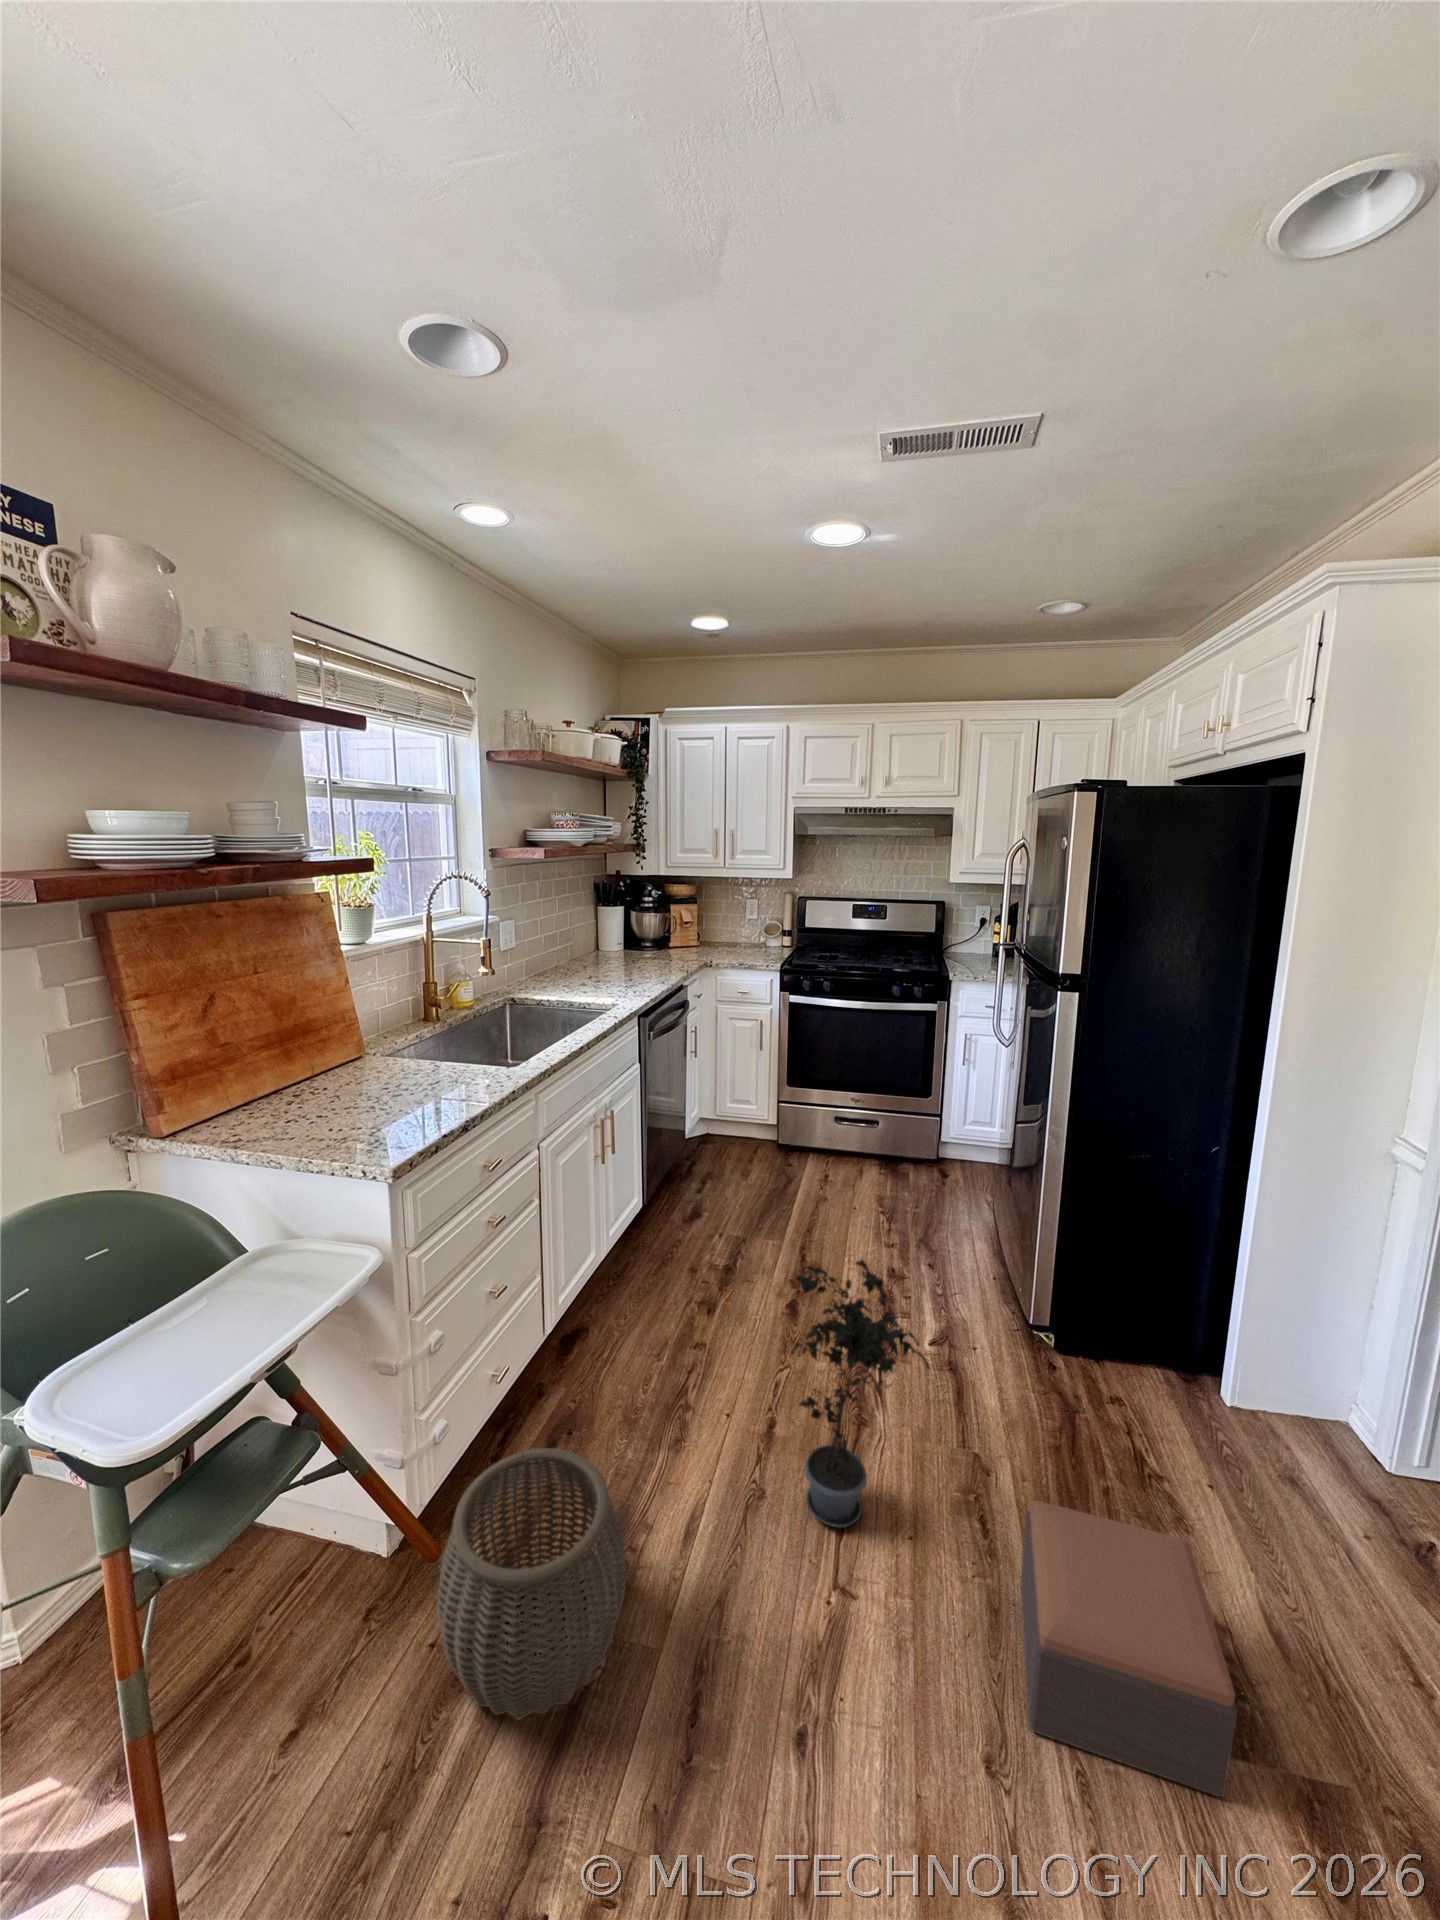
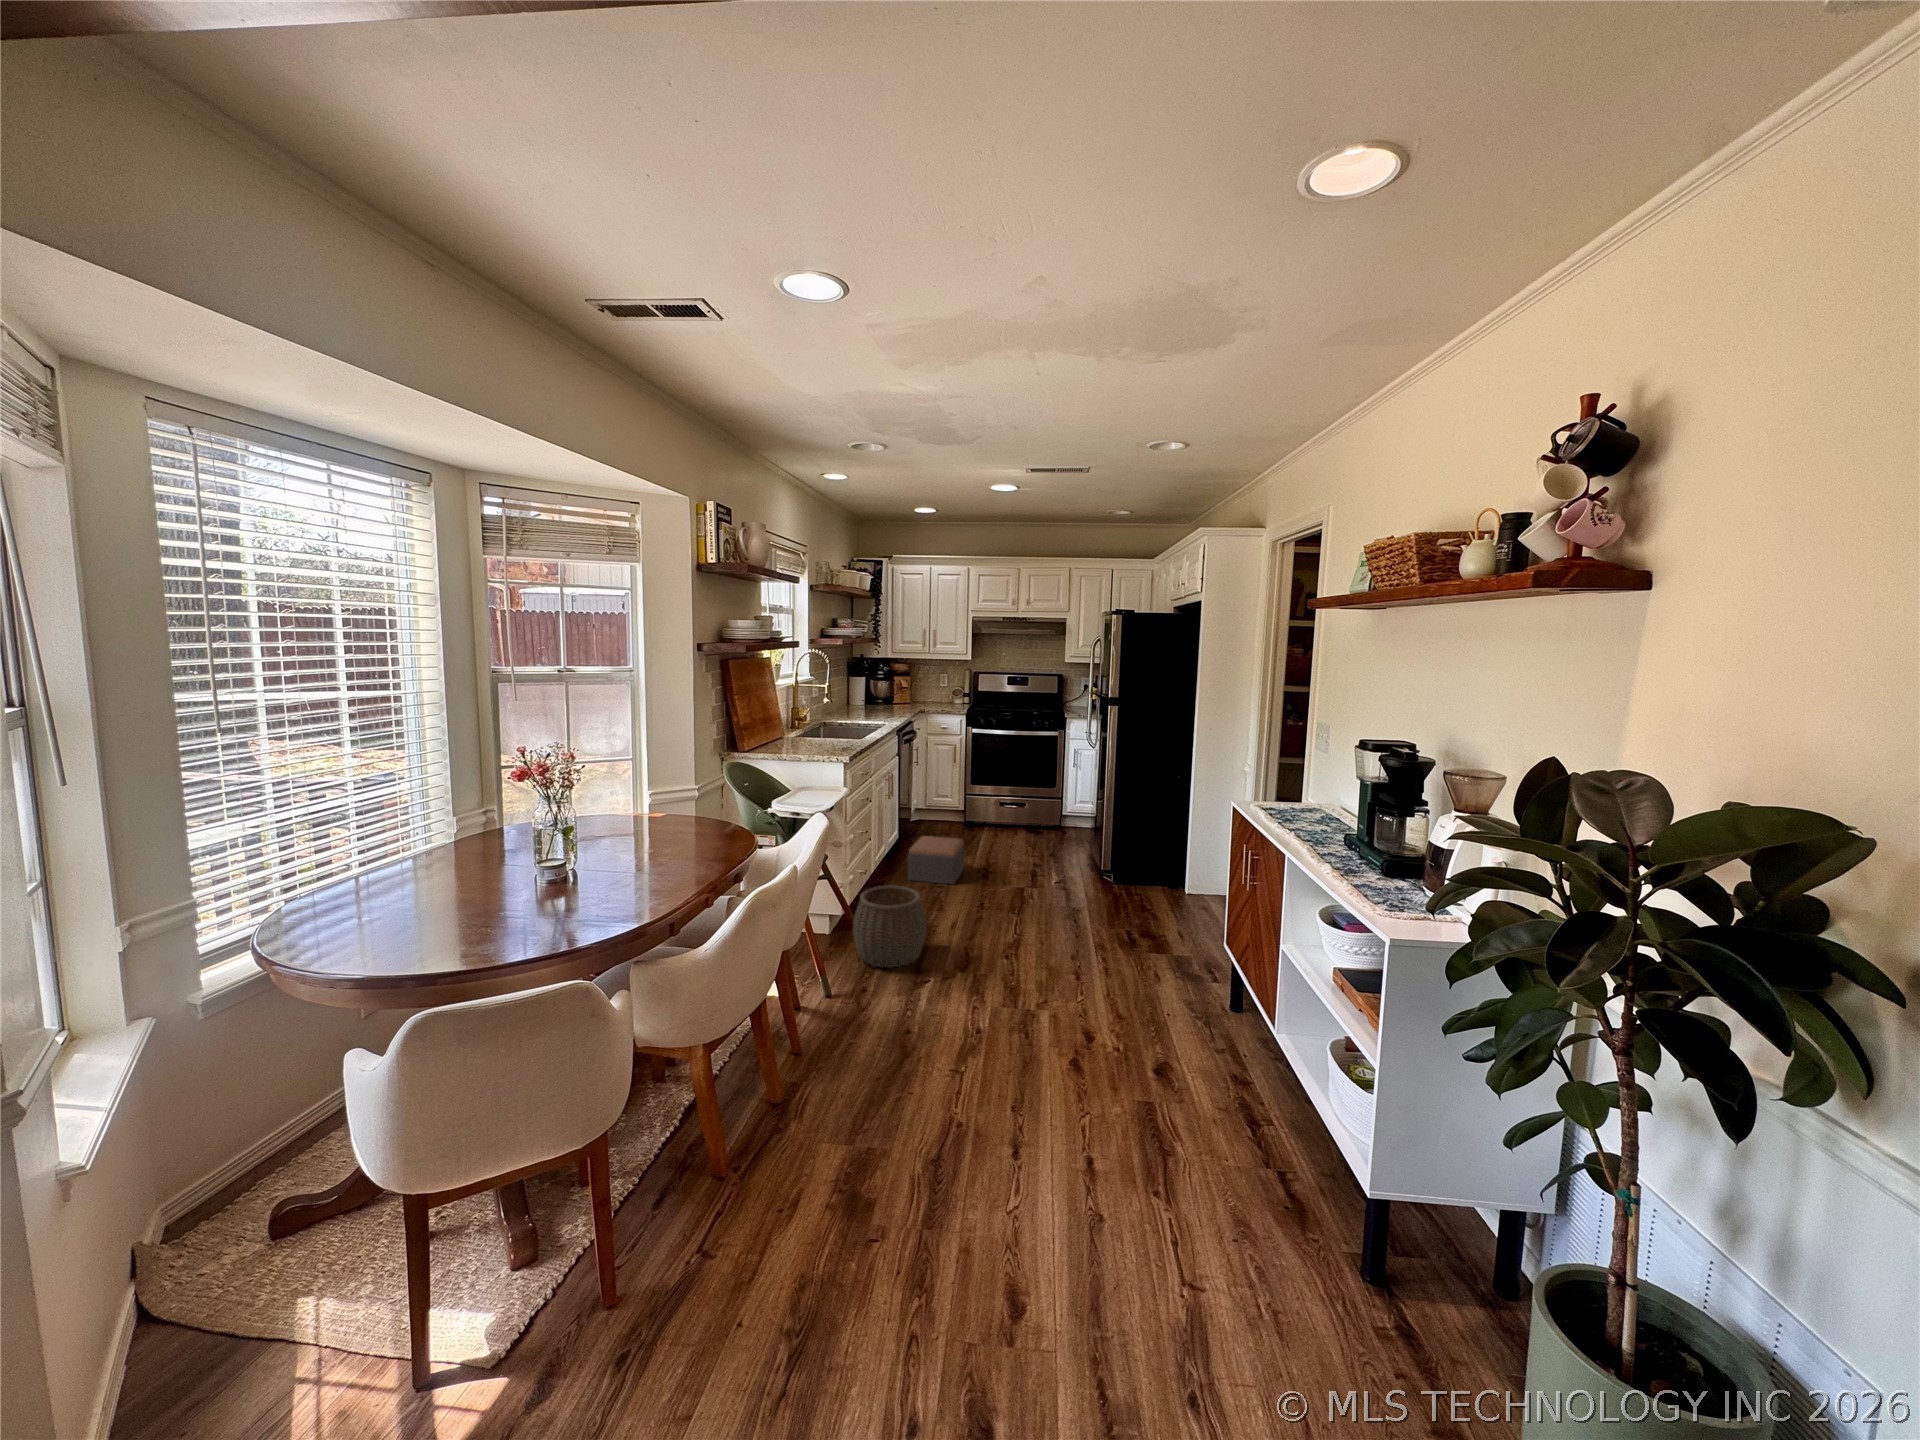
potted plant: present [790,1260,930,1528] -> none [988,814,1046,931]
footstool: present [1020,1500,1237,1797] -> present [908,836,964,885]

